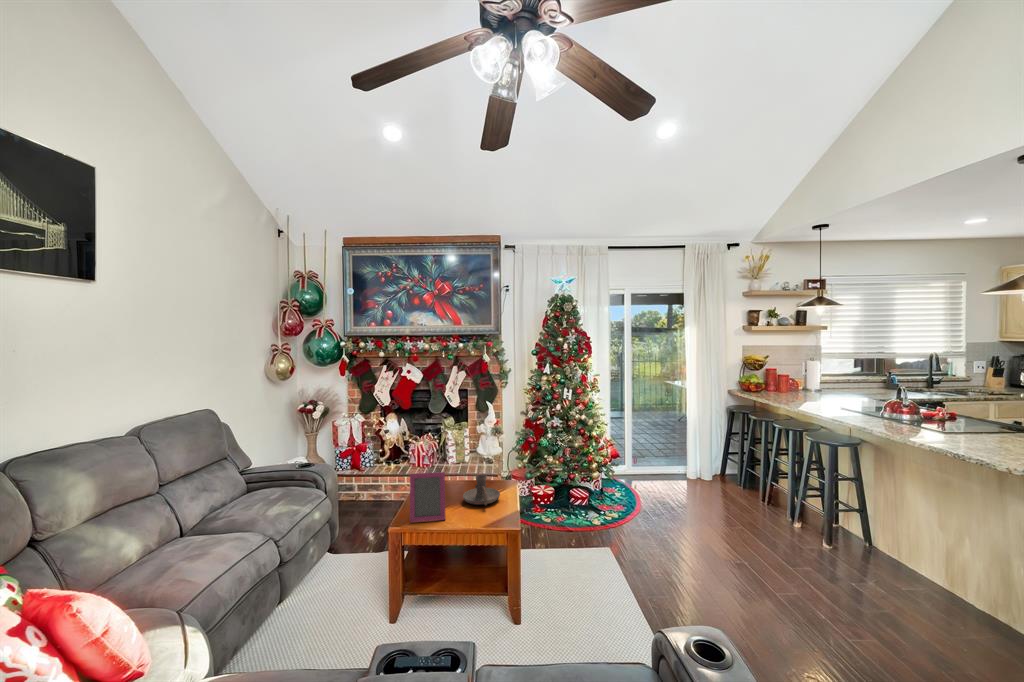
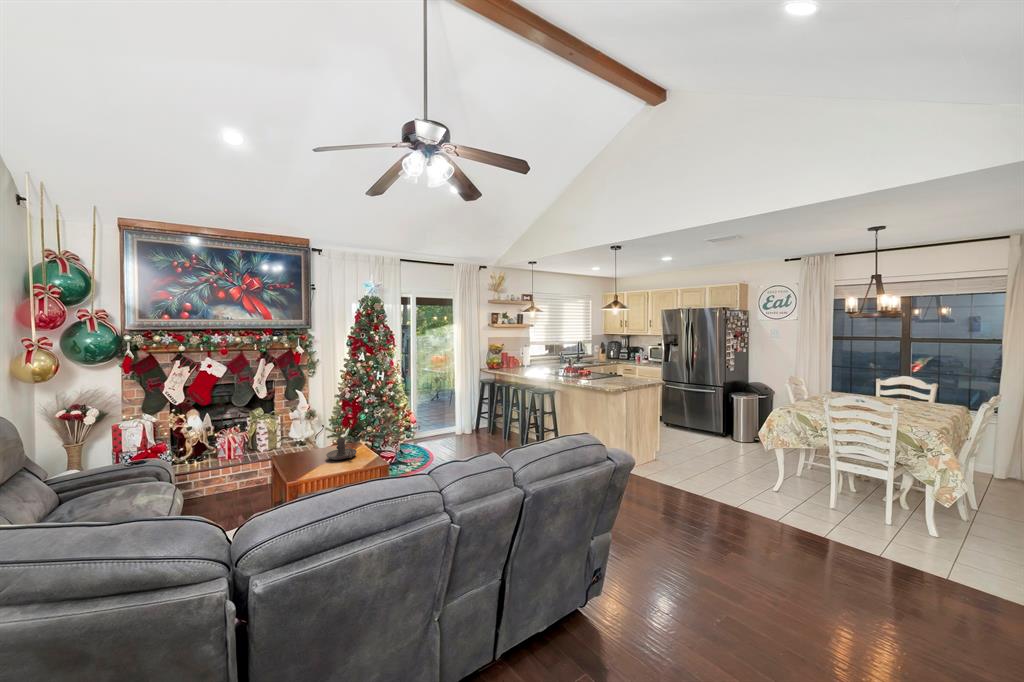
picture frame: present [410,472,446,522] -> none [293,437,326,478]

